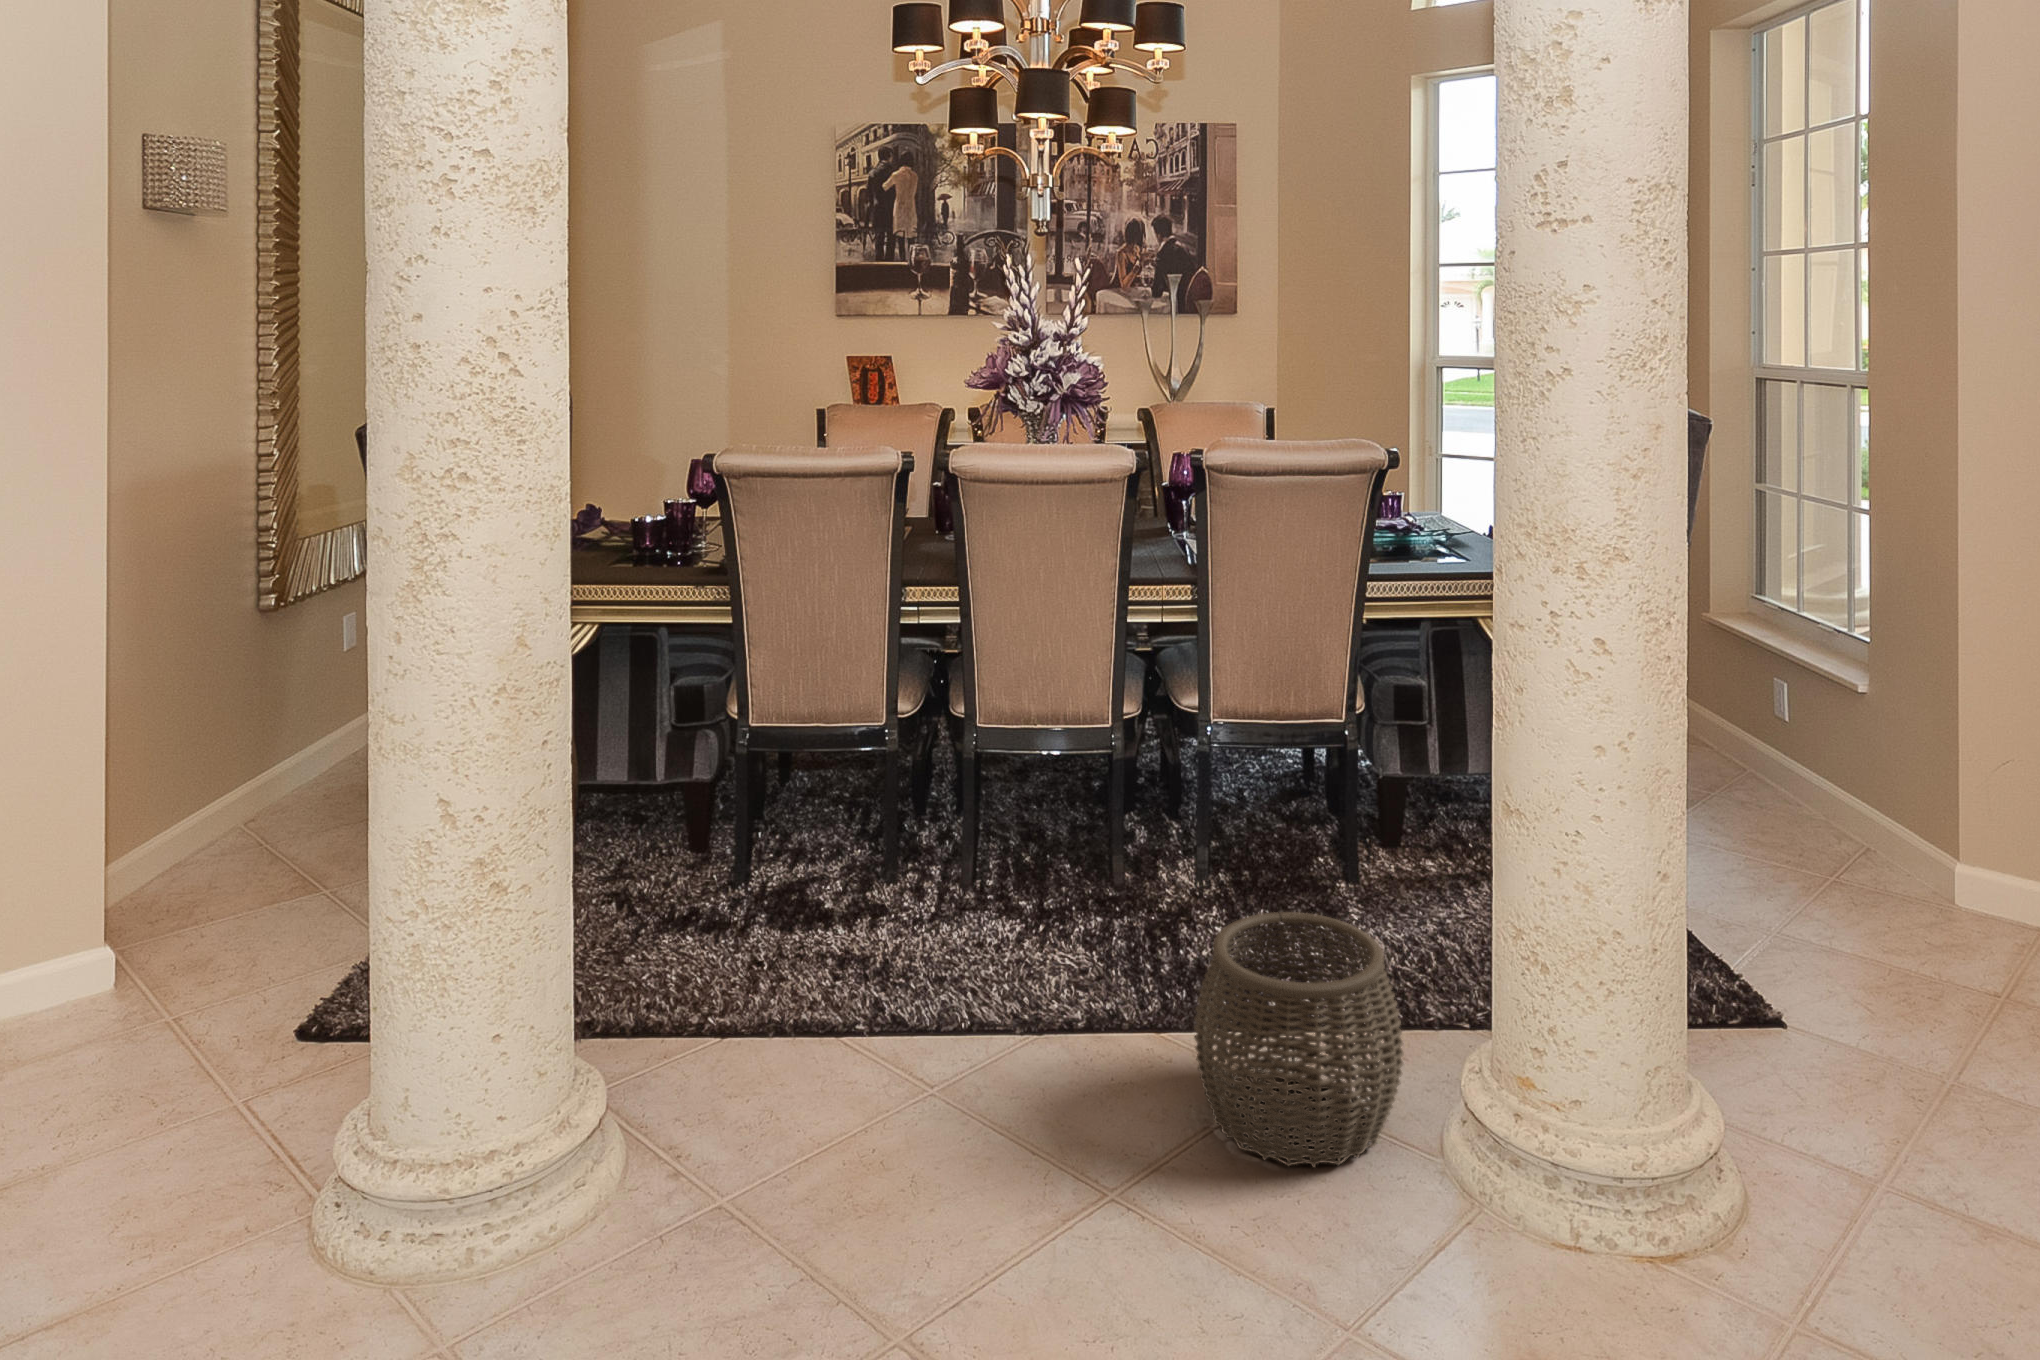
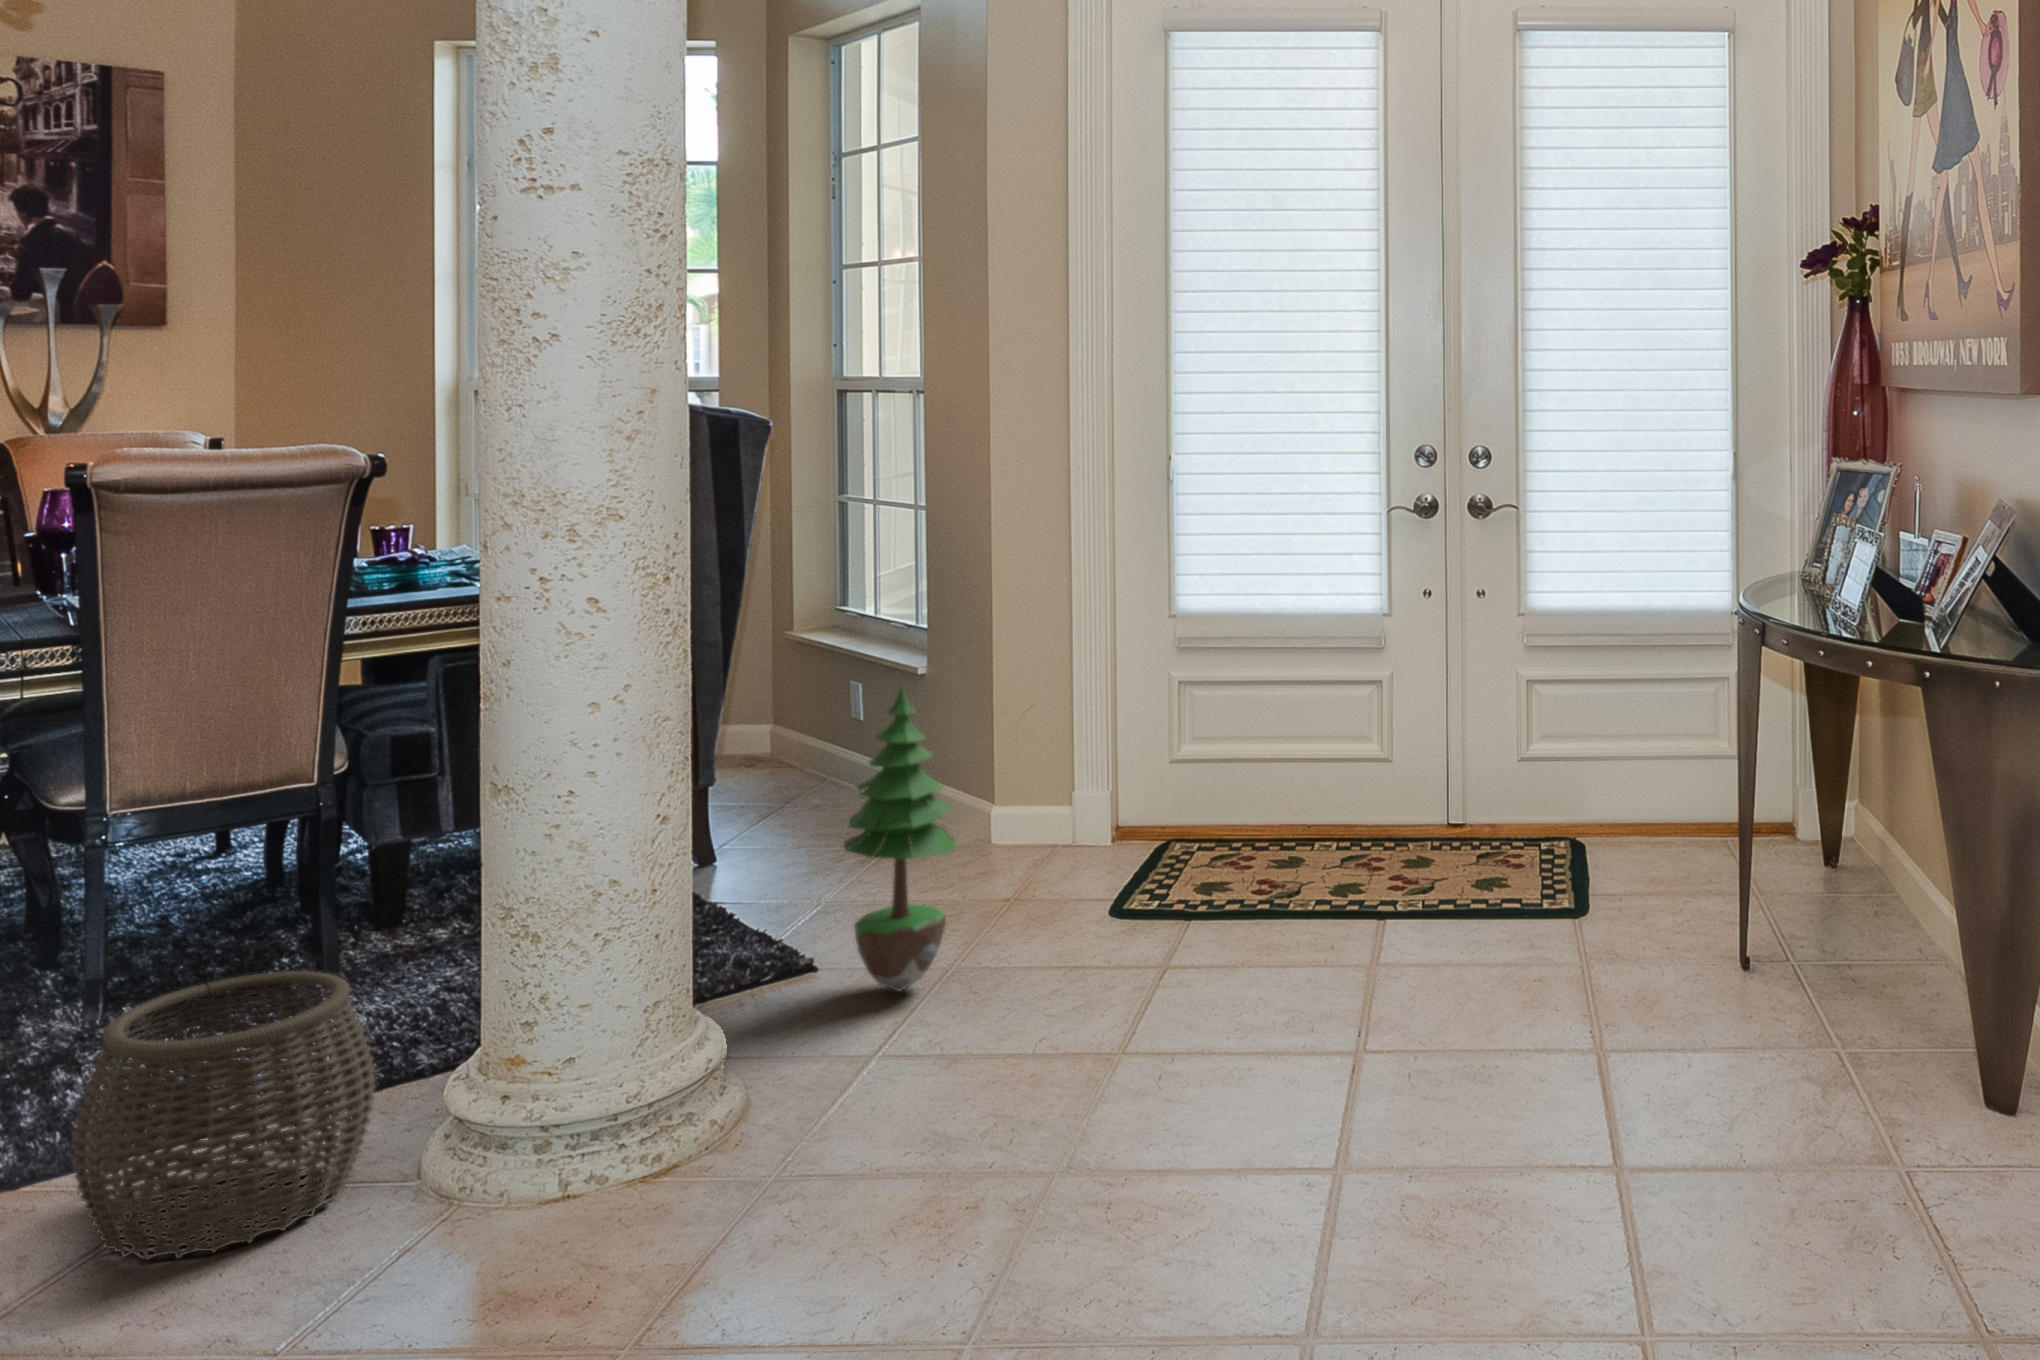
potted tree: none [1820,748,1963,1086] -> present [844,688,956,991]

